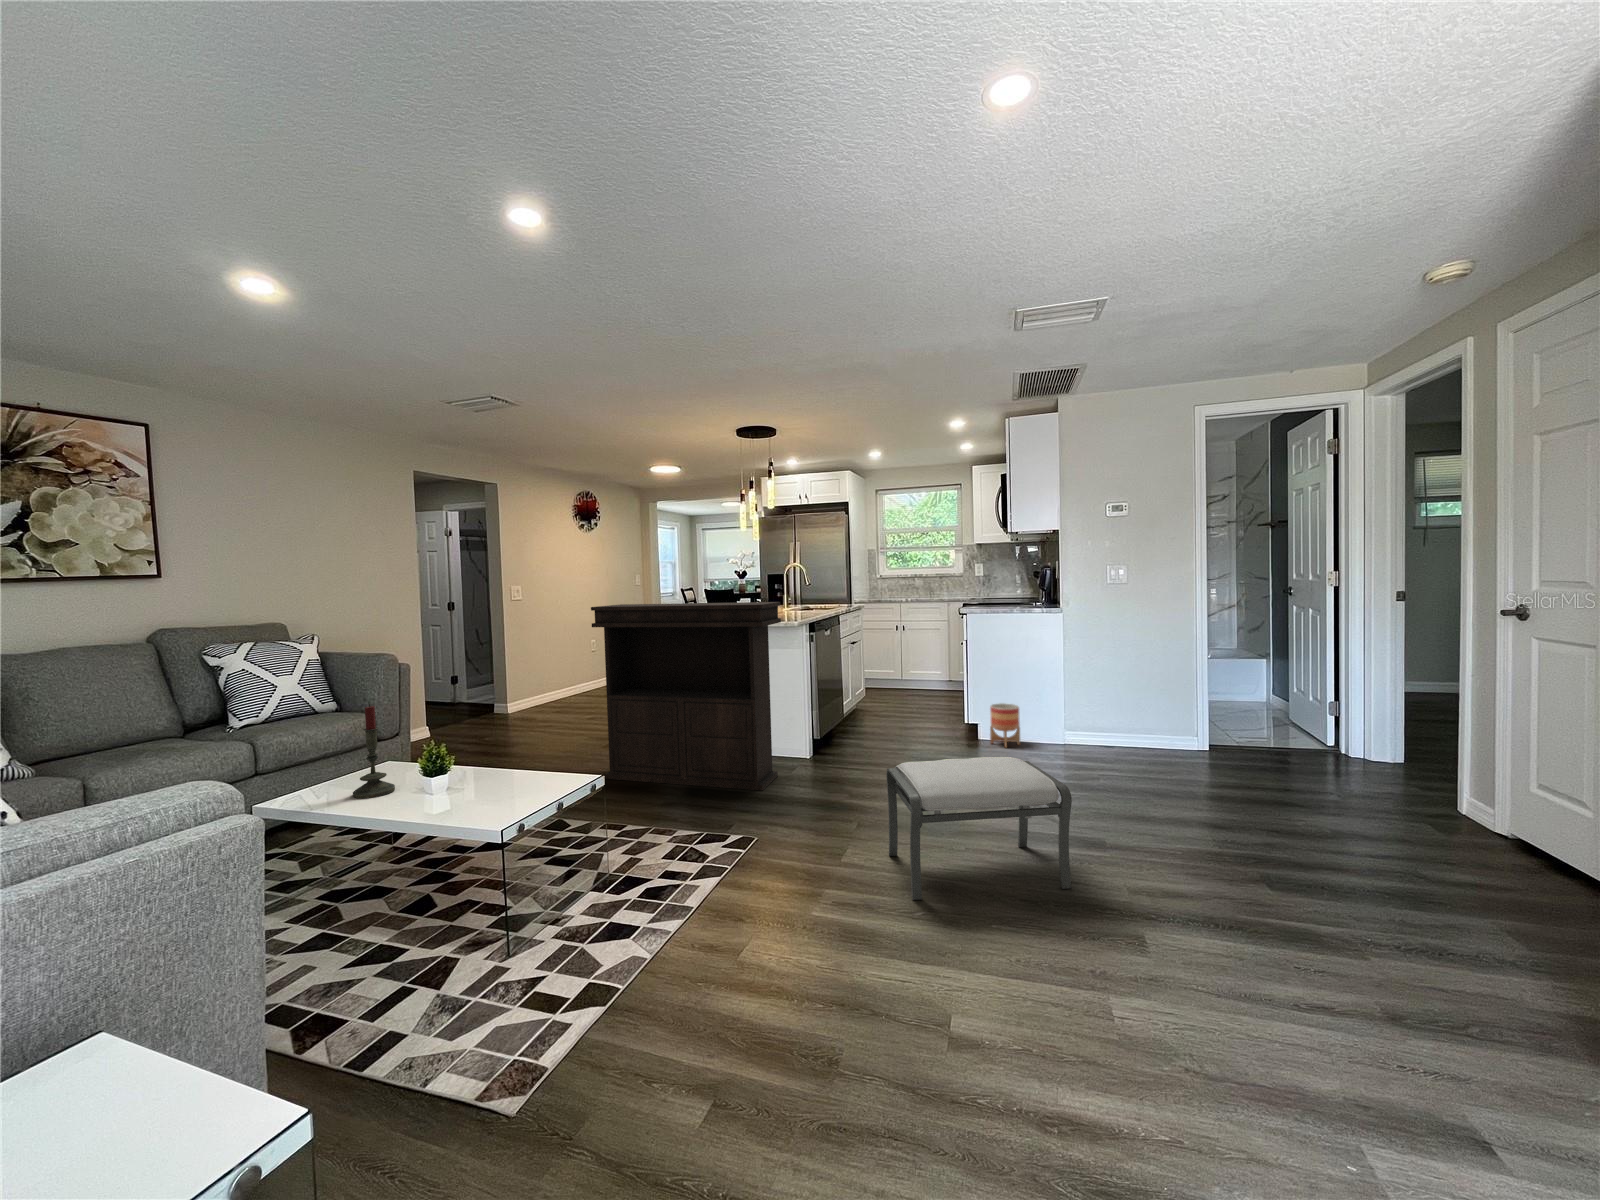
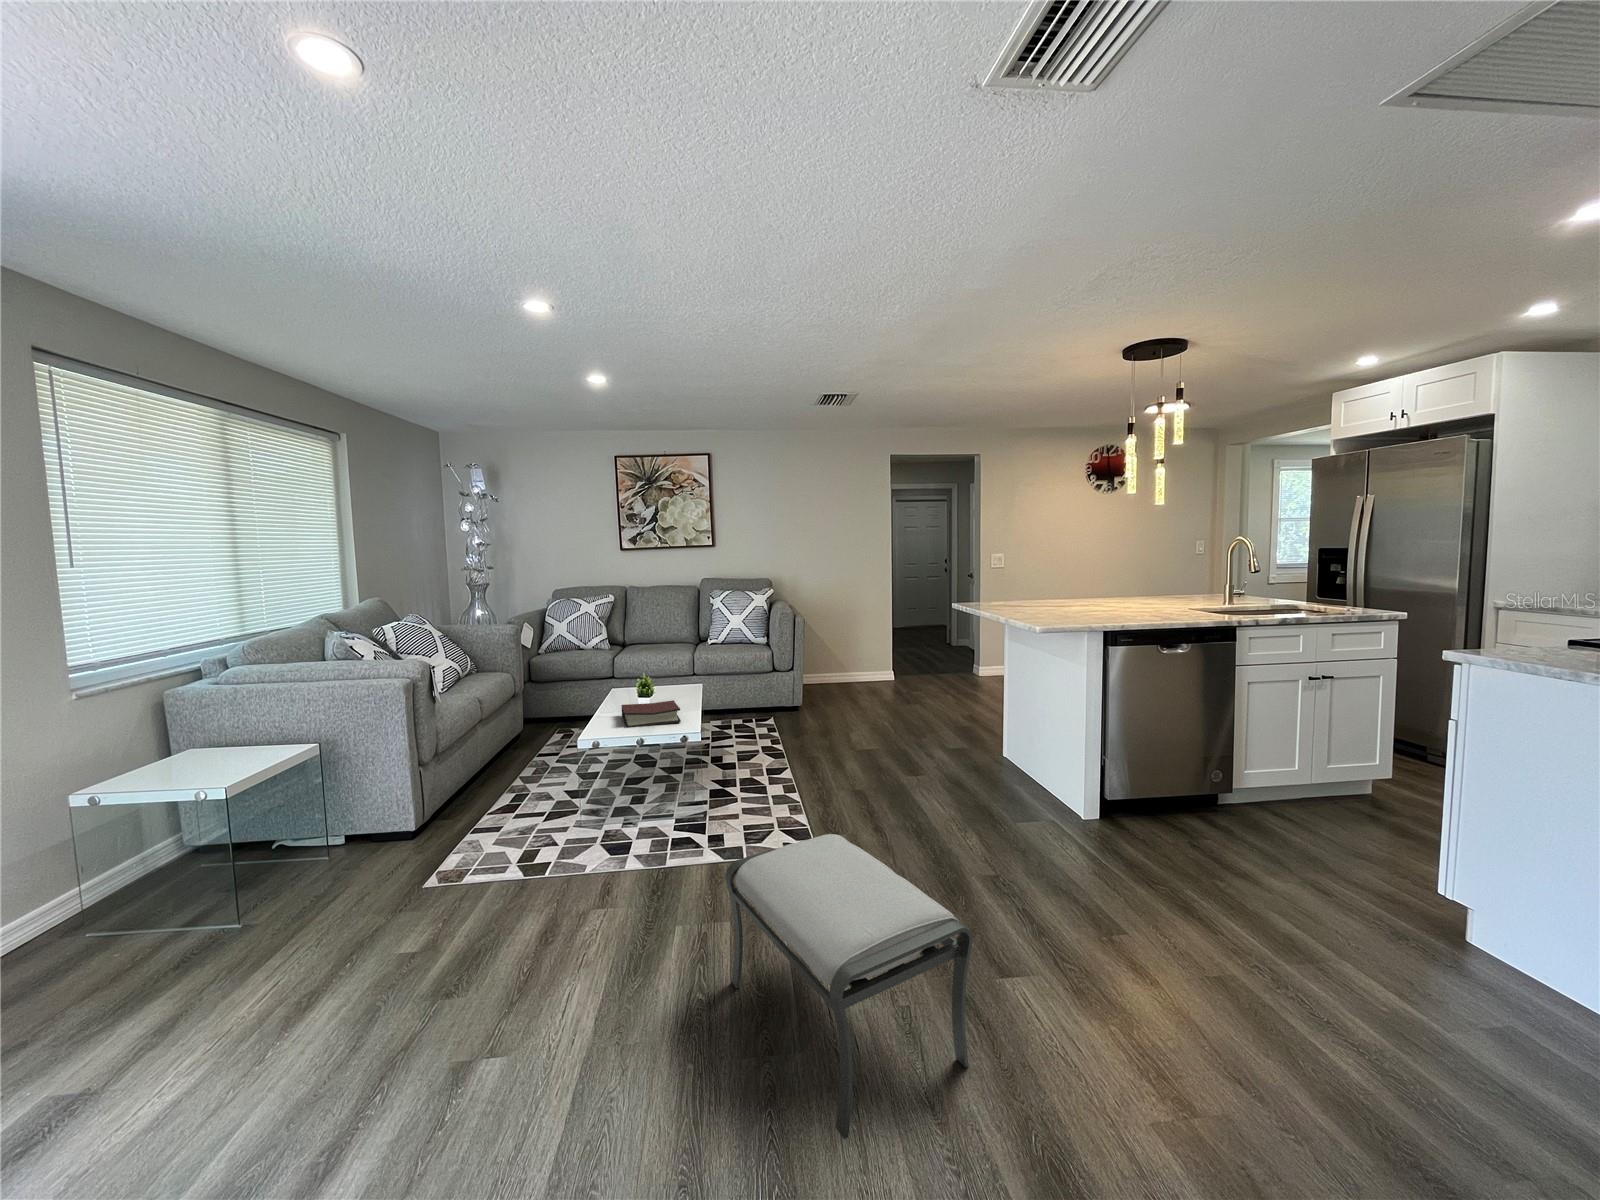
console table: present [591,602,781,791] -> none [873,584,1004,821]
planter: present [990,703,1020,747] -> none [1459,876,1556,1000]
candle: present [353,704,395,799] -> none [630,642,653,703]
hardback book: none [431,764,533,807] -> present [622,700,681,728]

